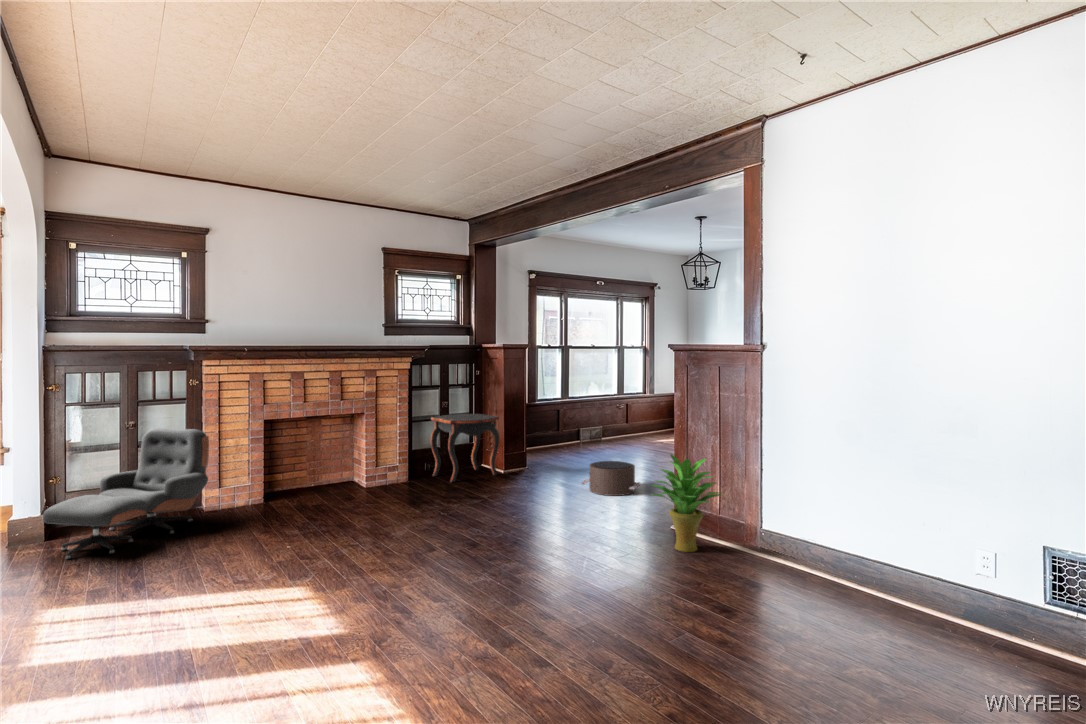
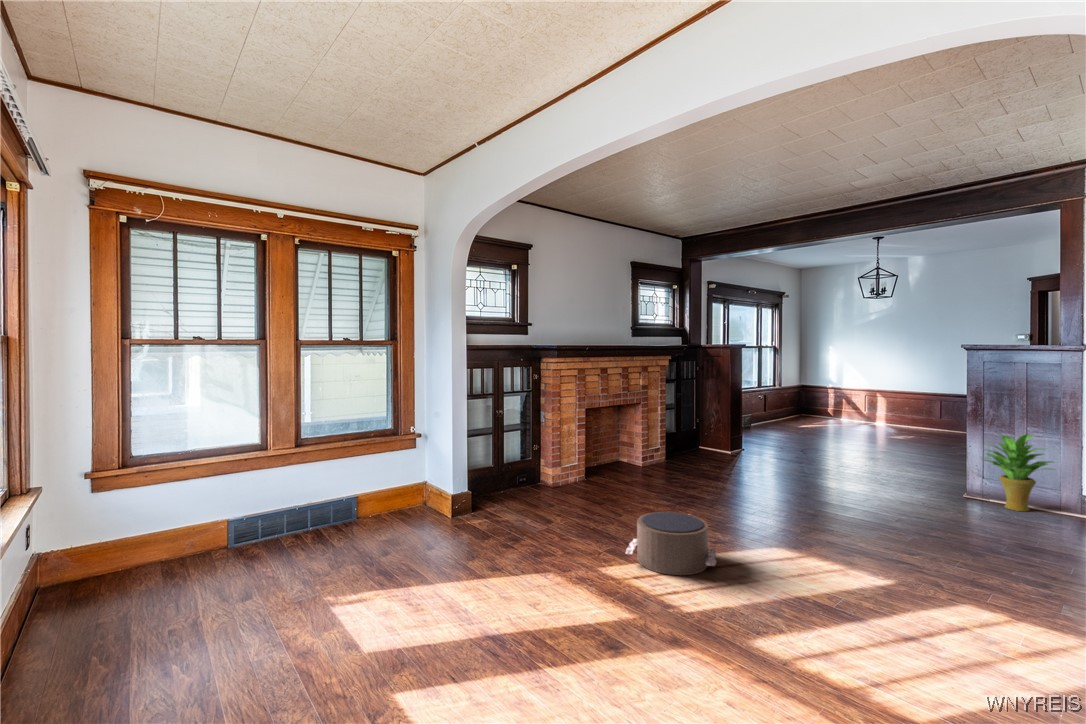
side table: present [430,414,499,482] -> none [676,403,731,461]
lounge chair: present [43,428,209,559] -> none [492,417,574,527]
pouf: present [581,461,640,496] -> present [626,512,716,575]

